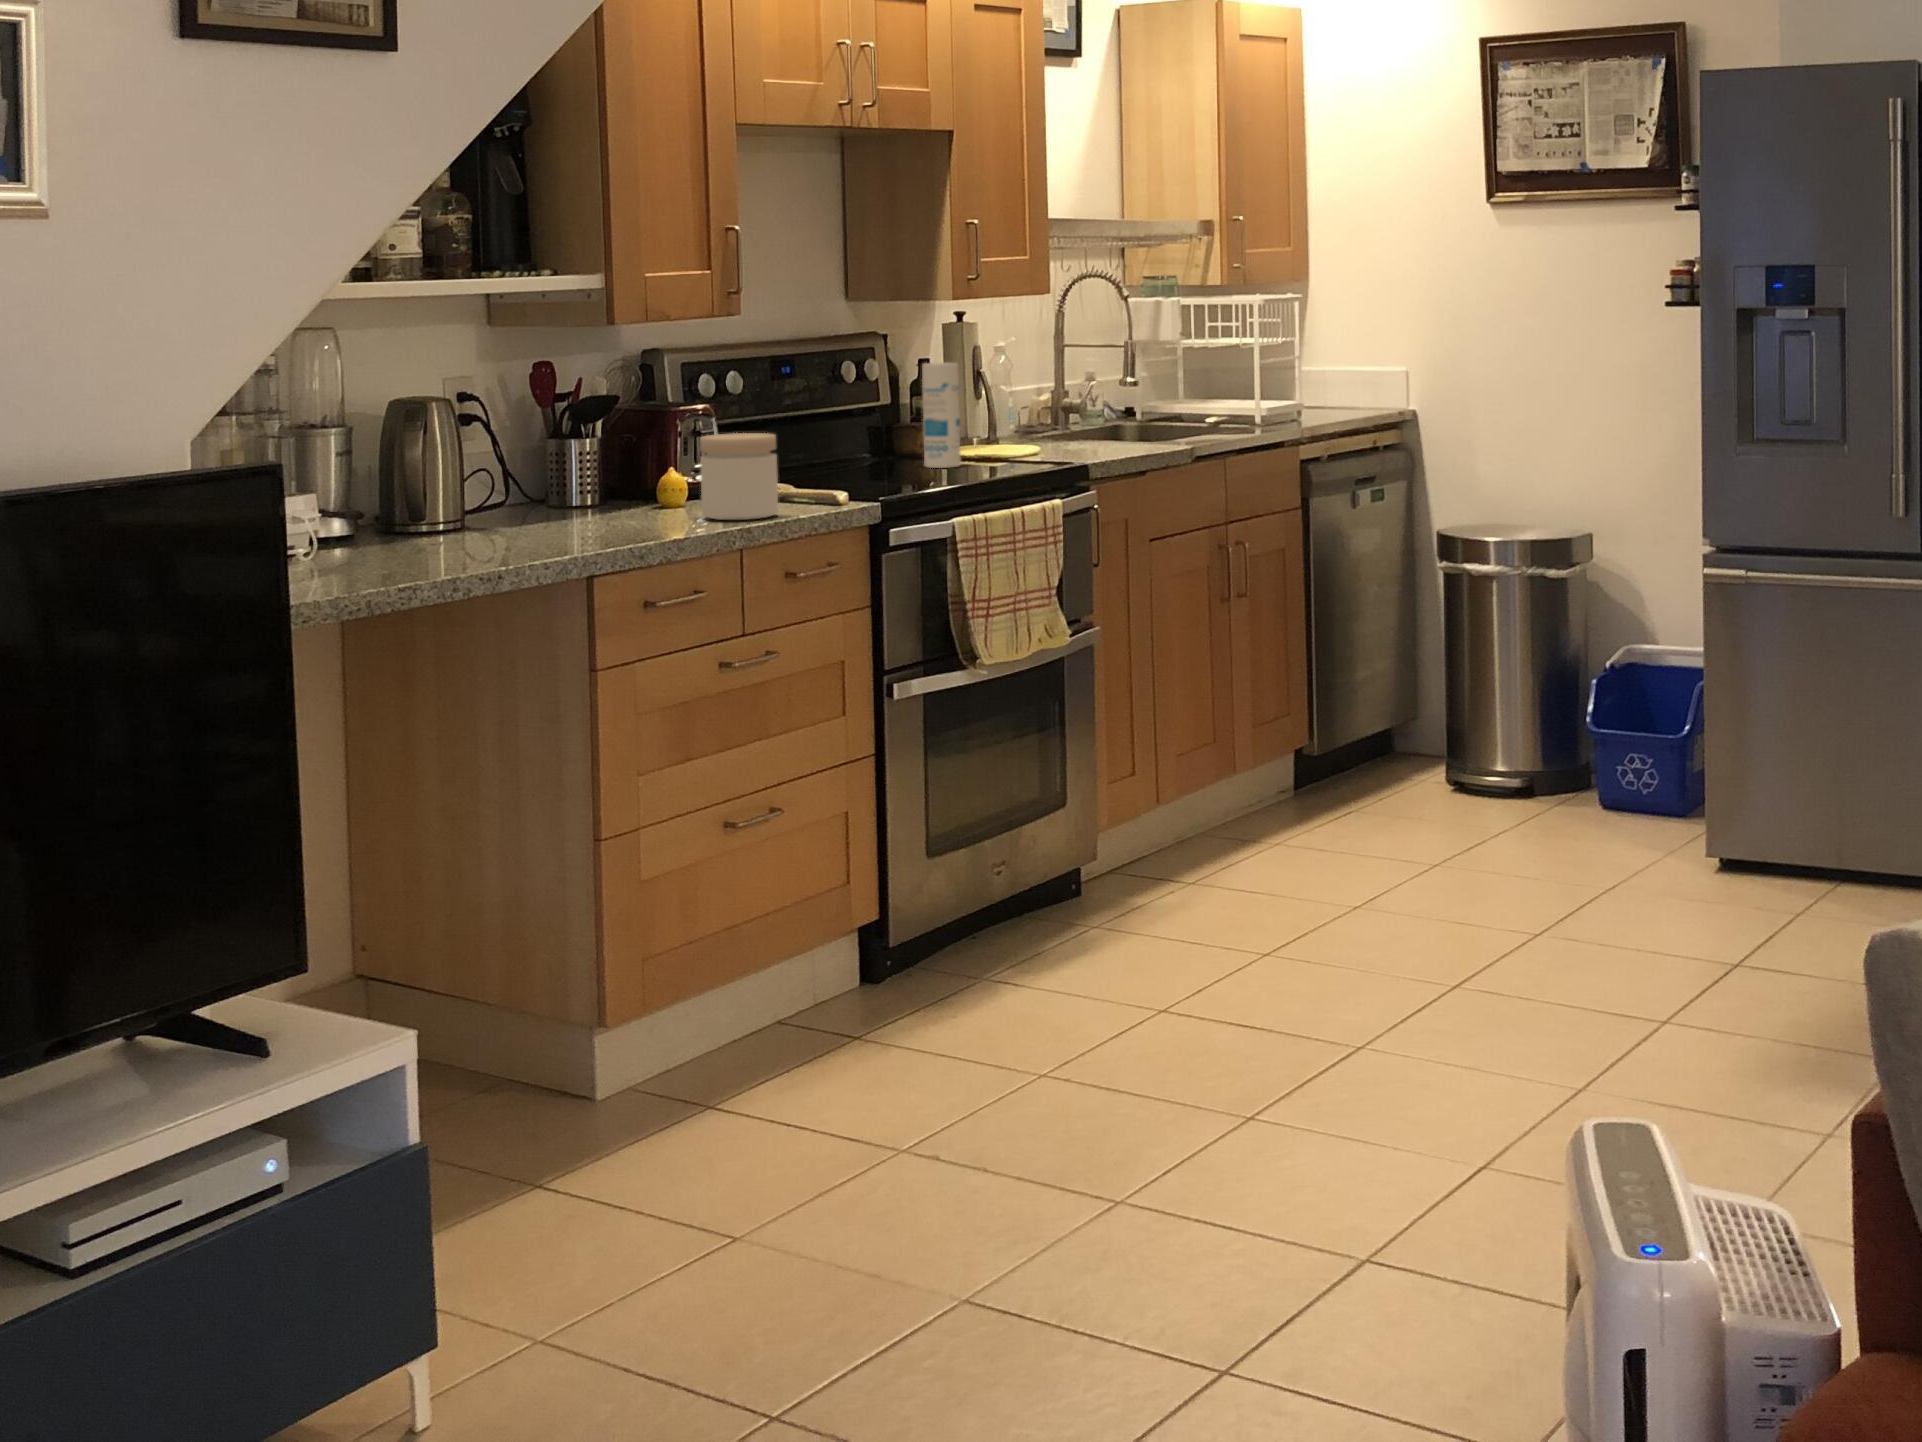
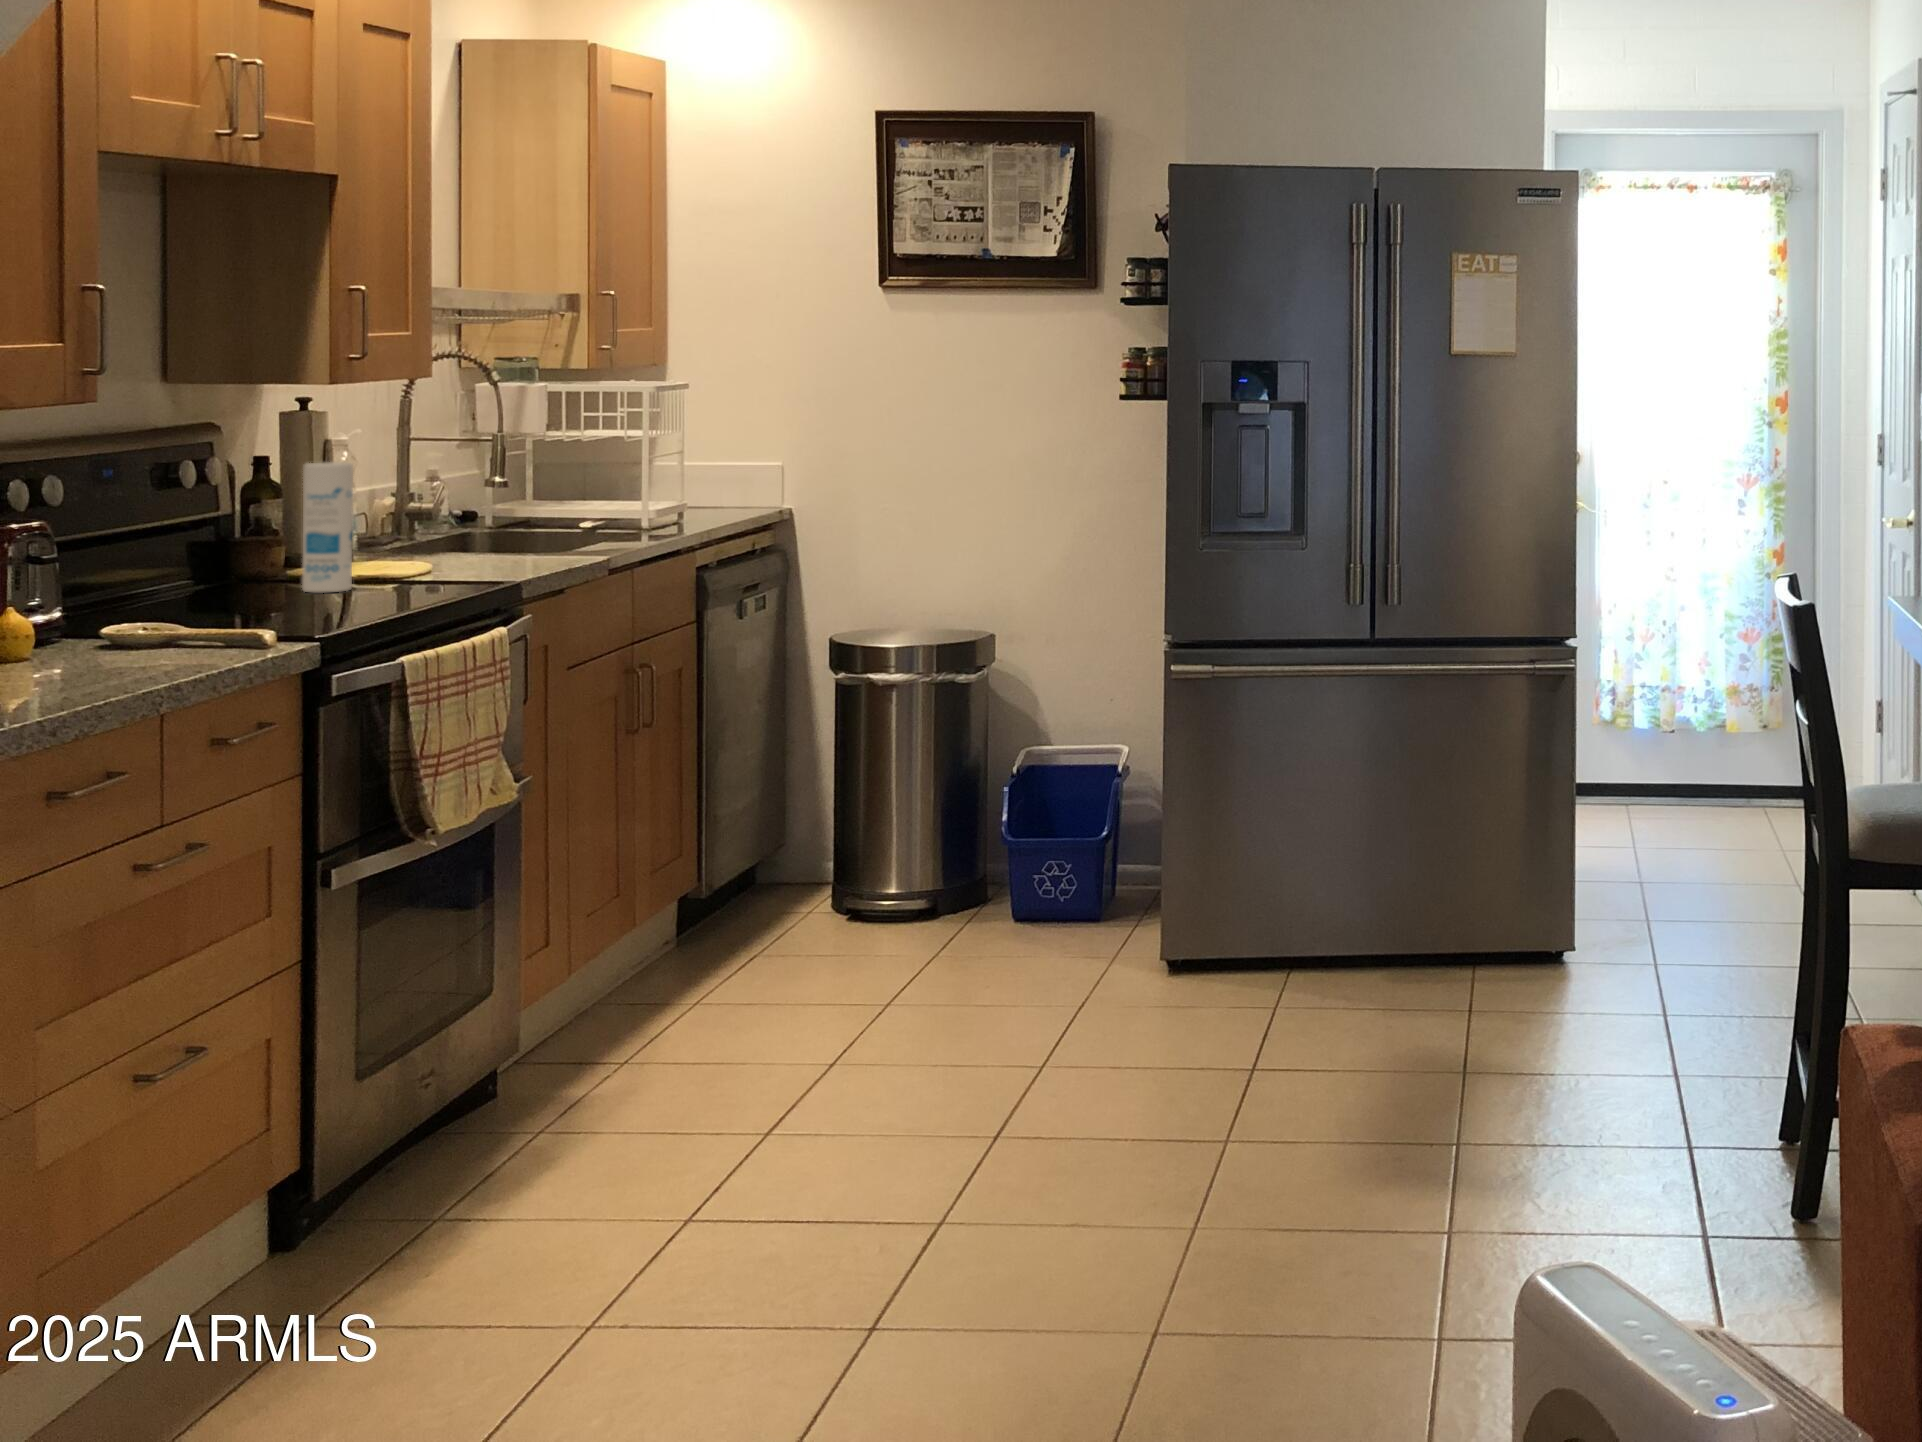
jar: present [700,433,778,520] -> none [95,558,208,672]

